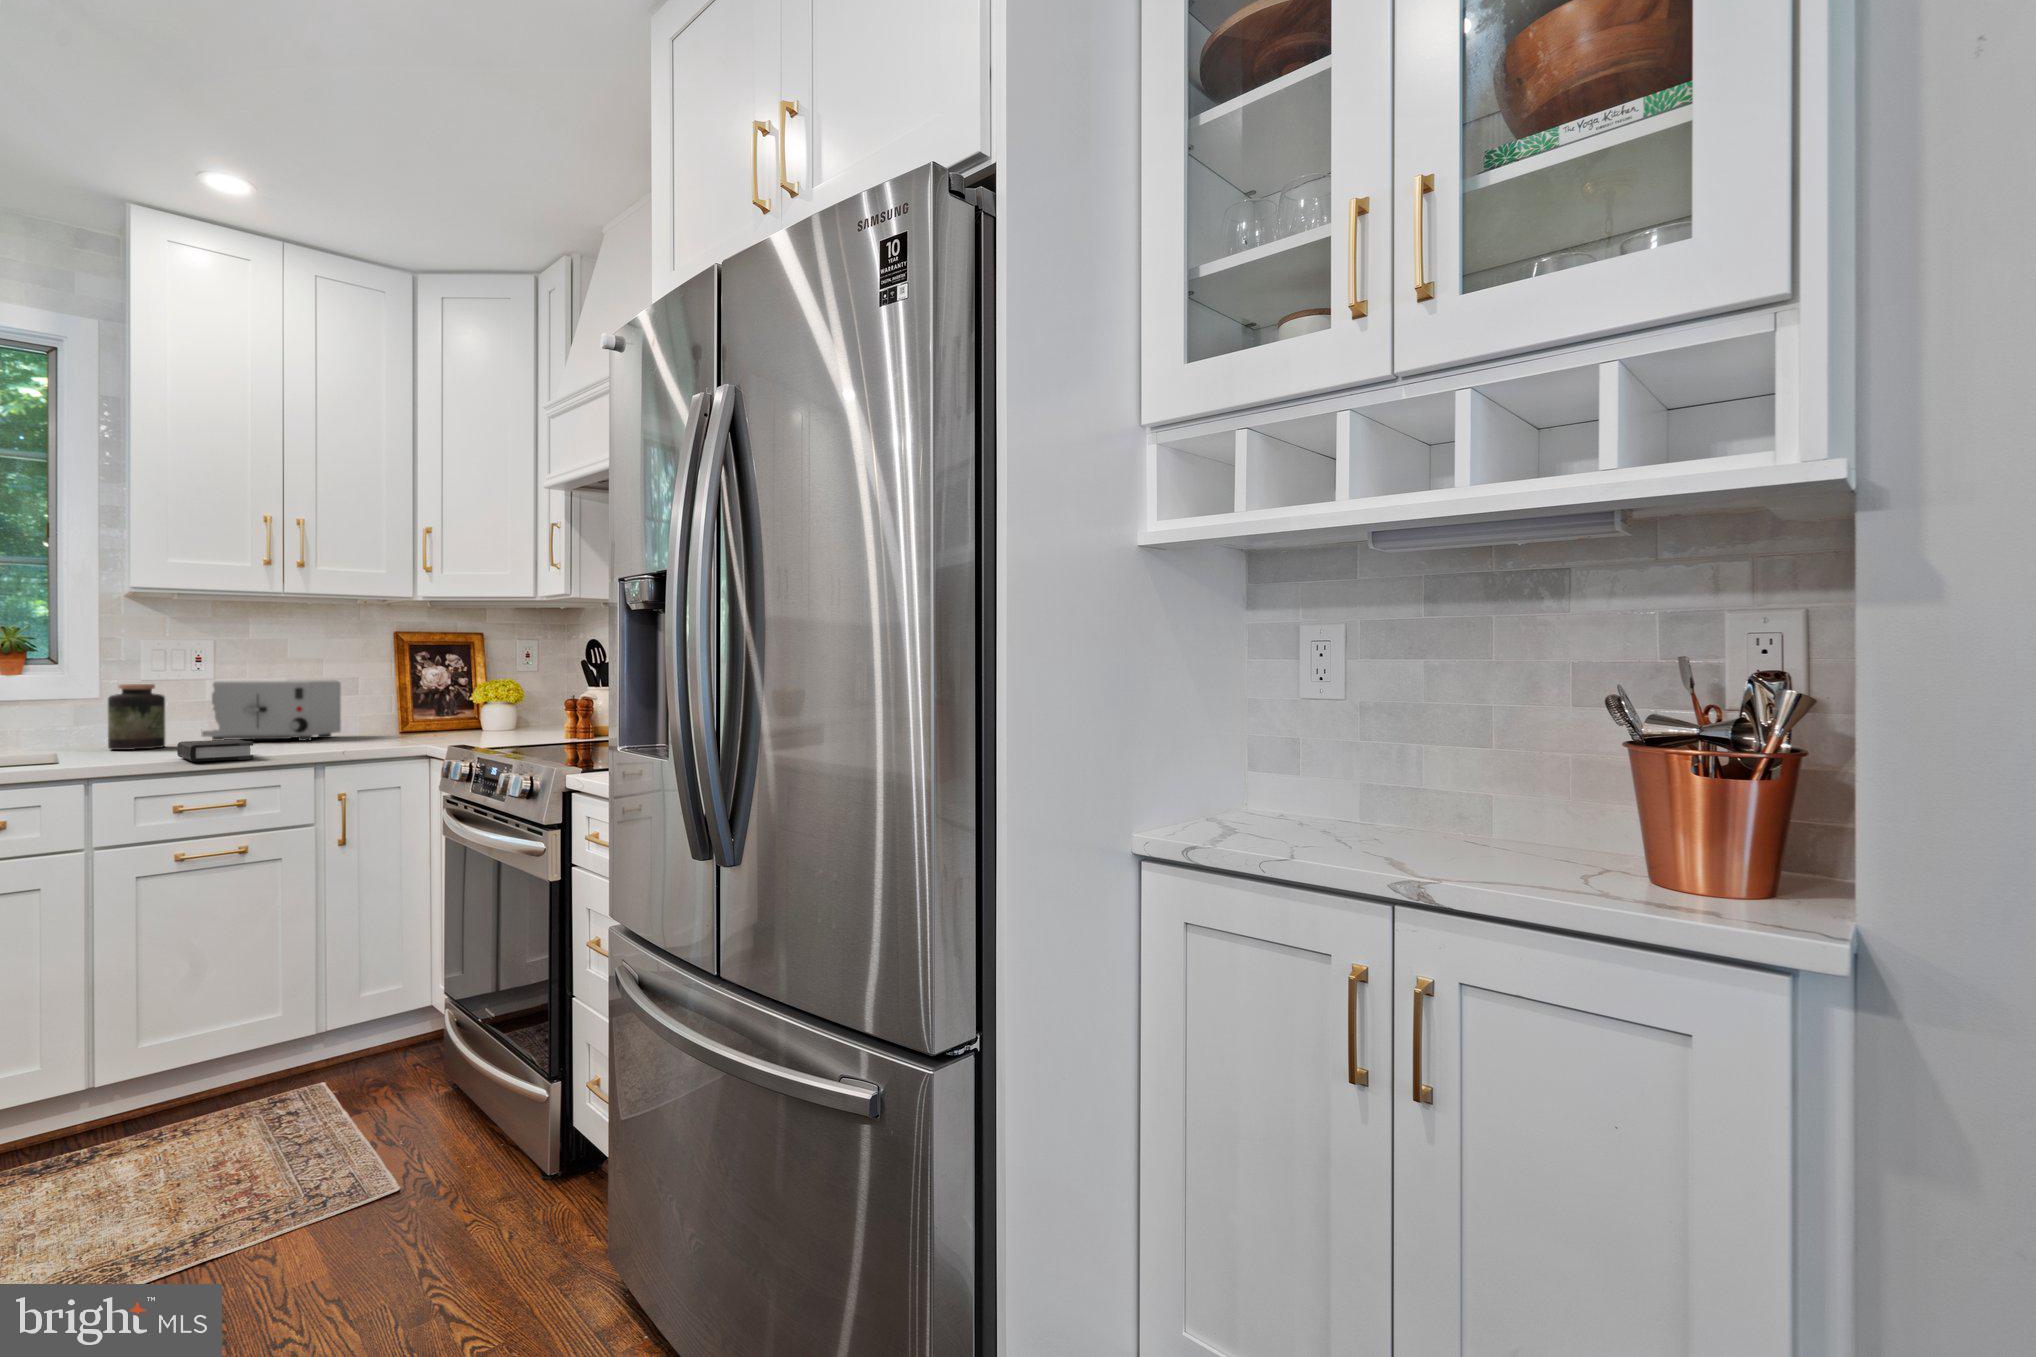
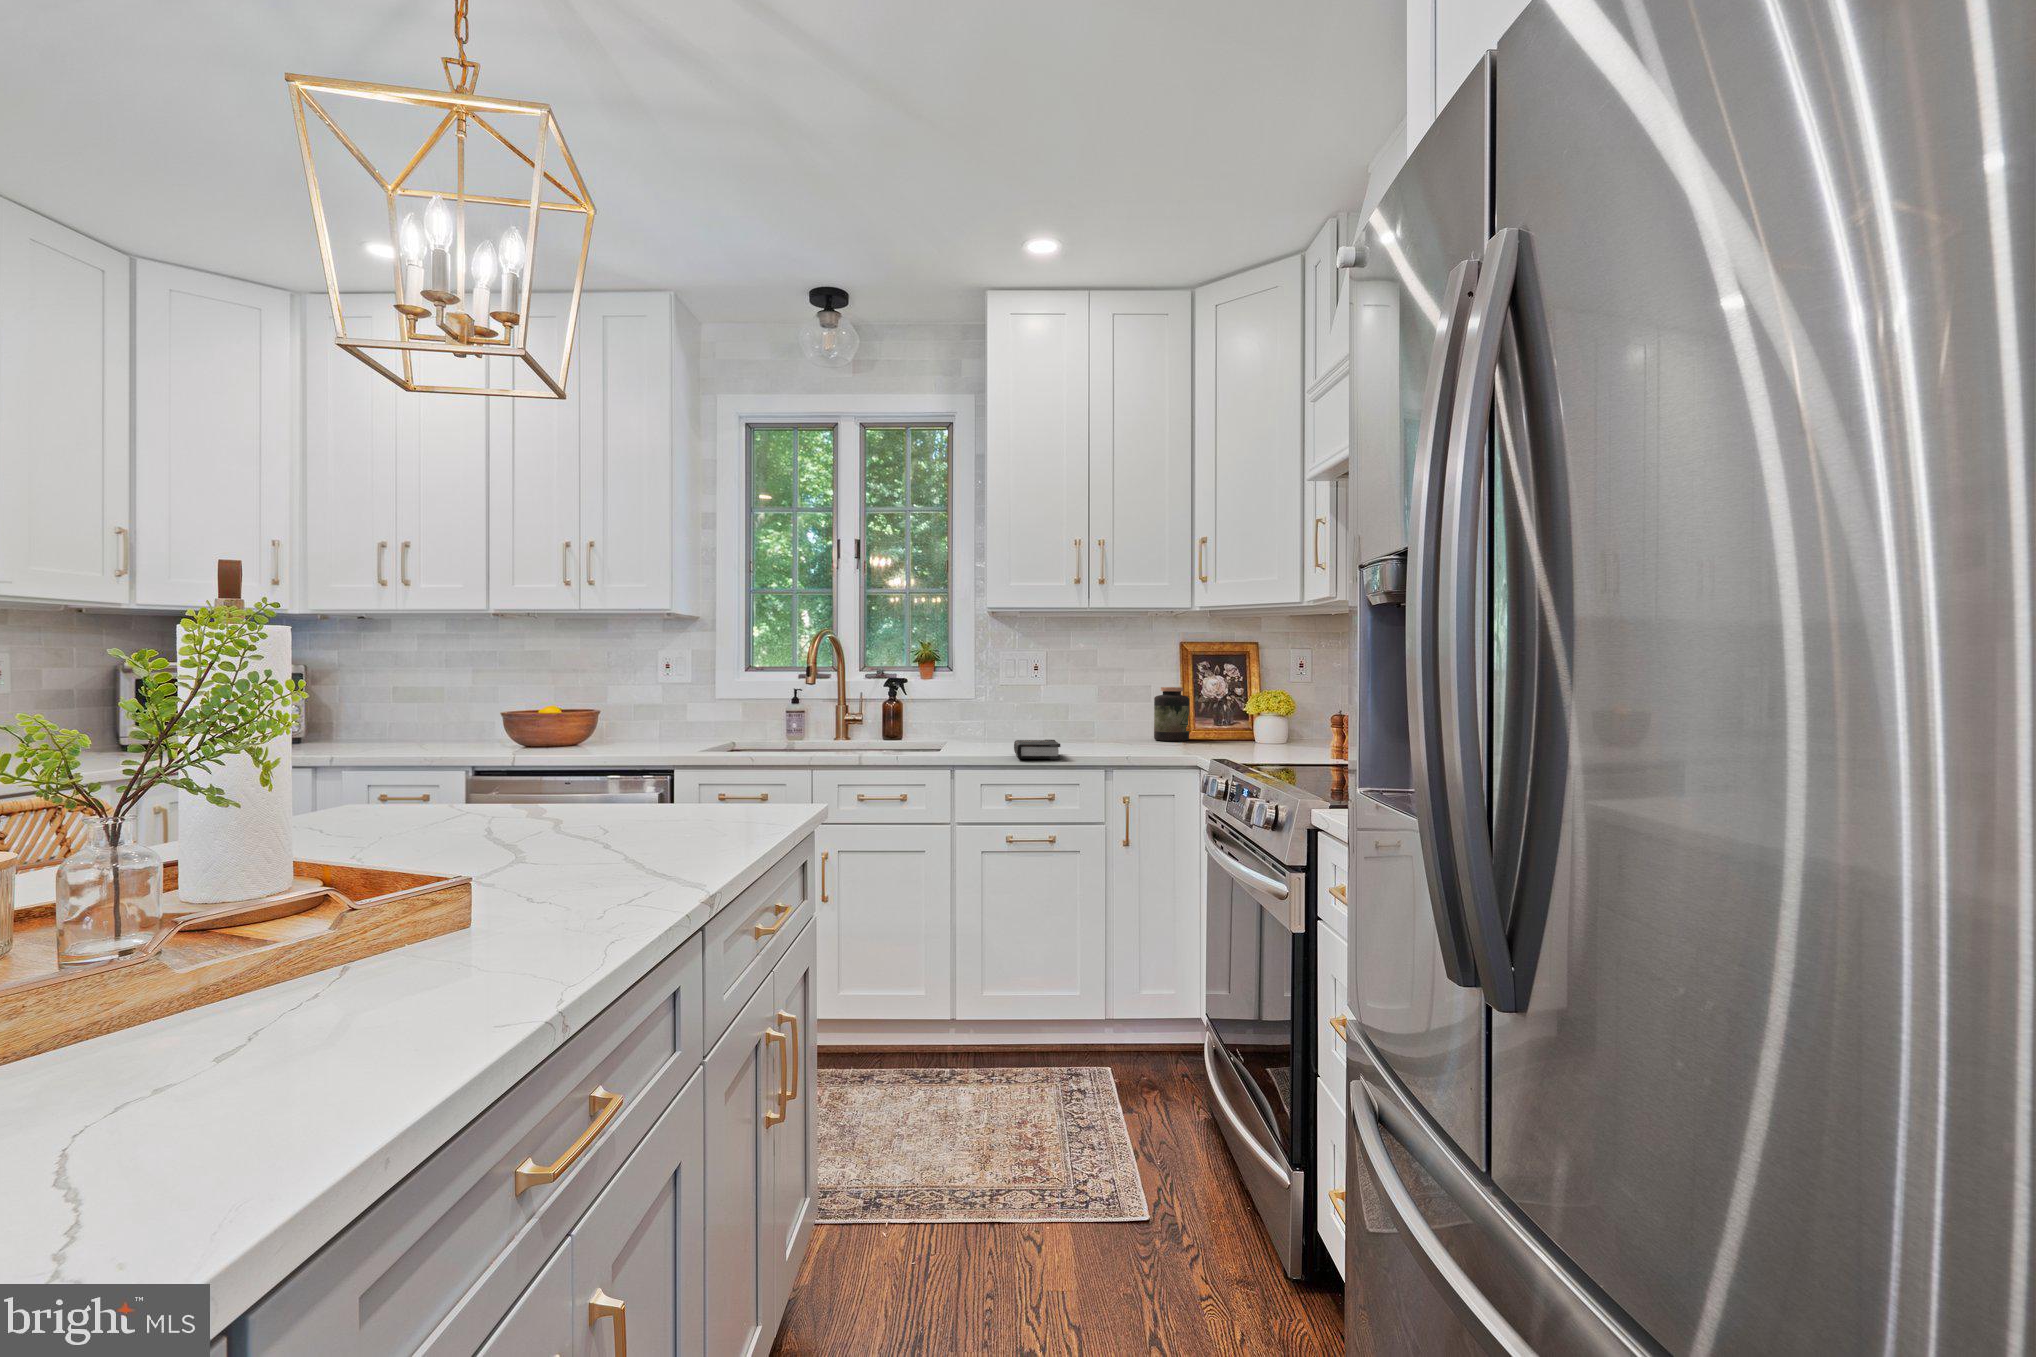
toaster: present [202,680,341,741] -> none [1040,688,1137,743]
jar: present [108,684,165,750] -> present [1154,687,1190,741]

